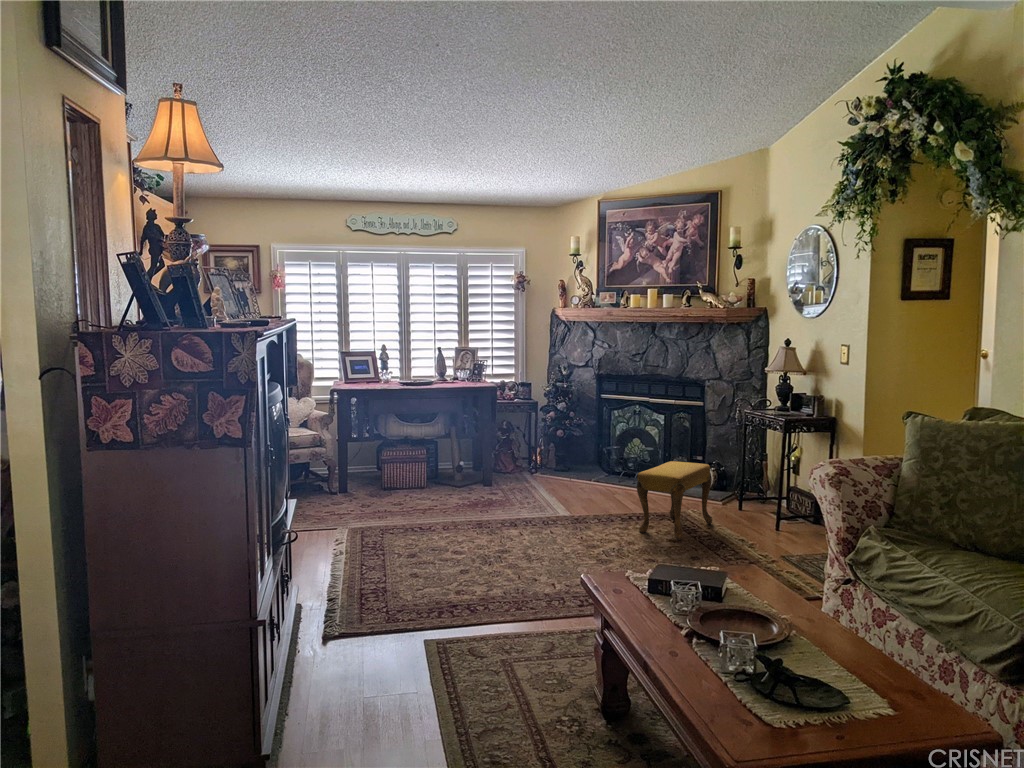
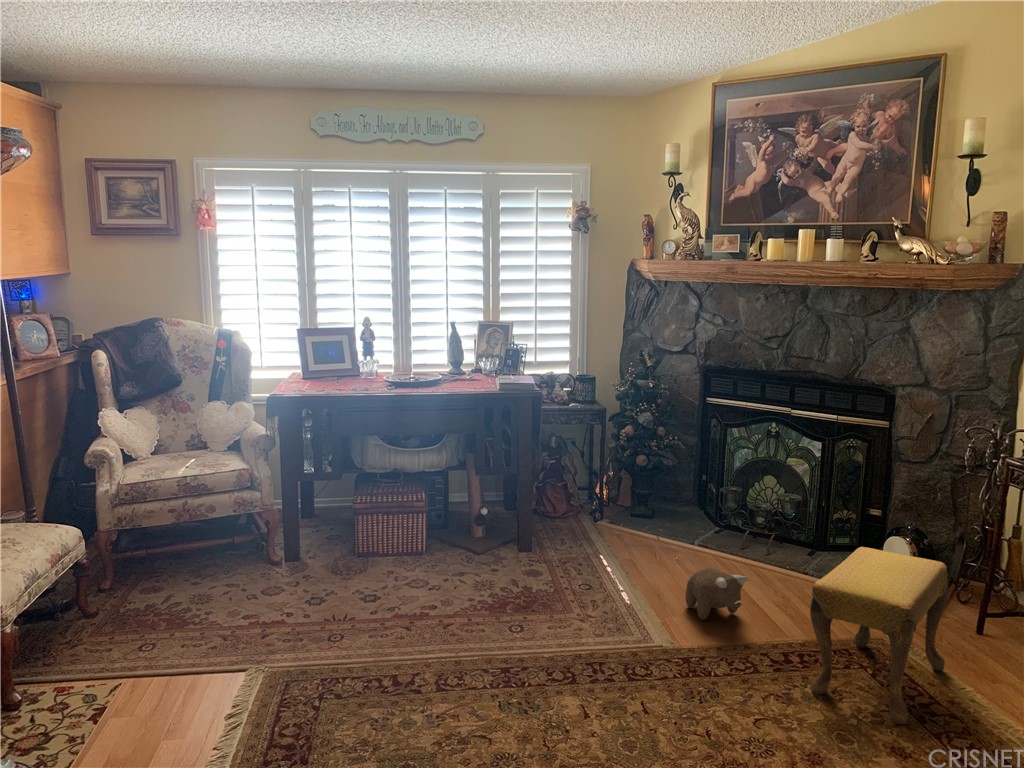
plush toy: none [580,482,612,510] -> present [686,568,747,620]

